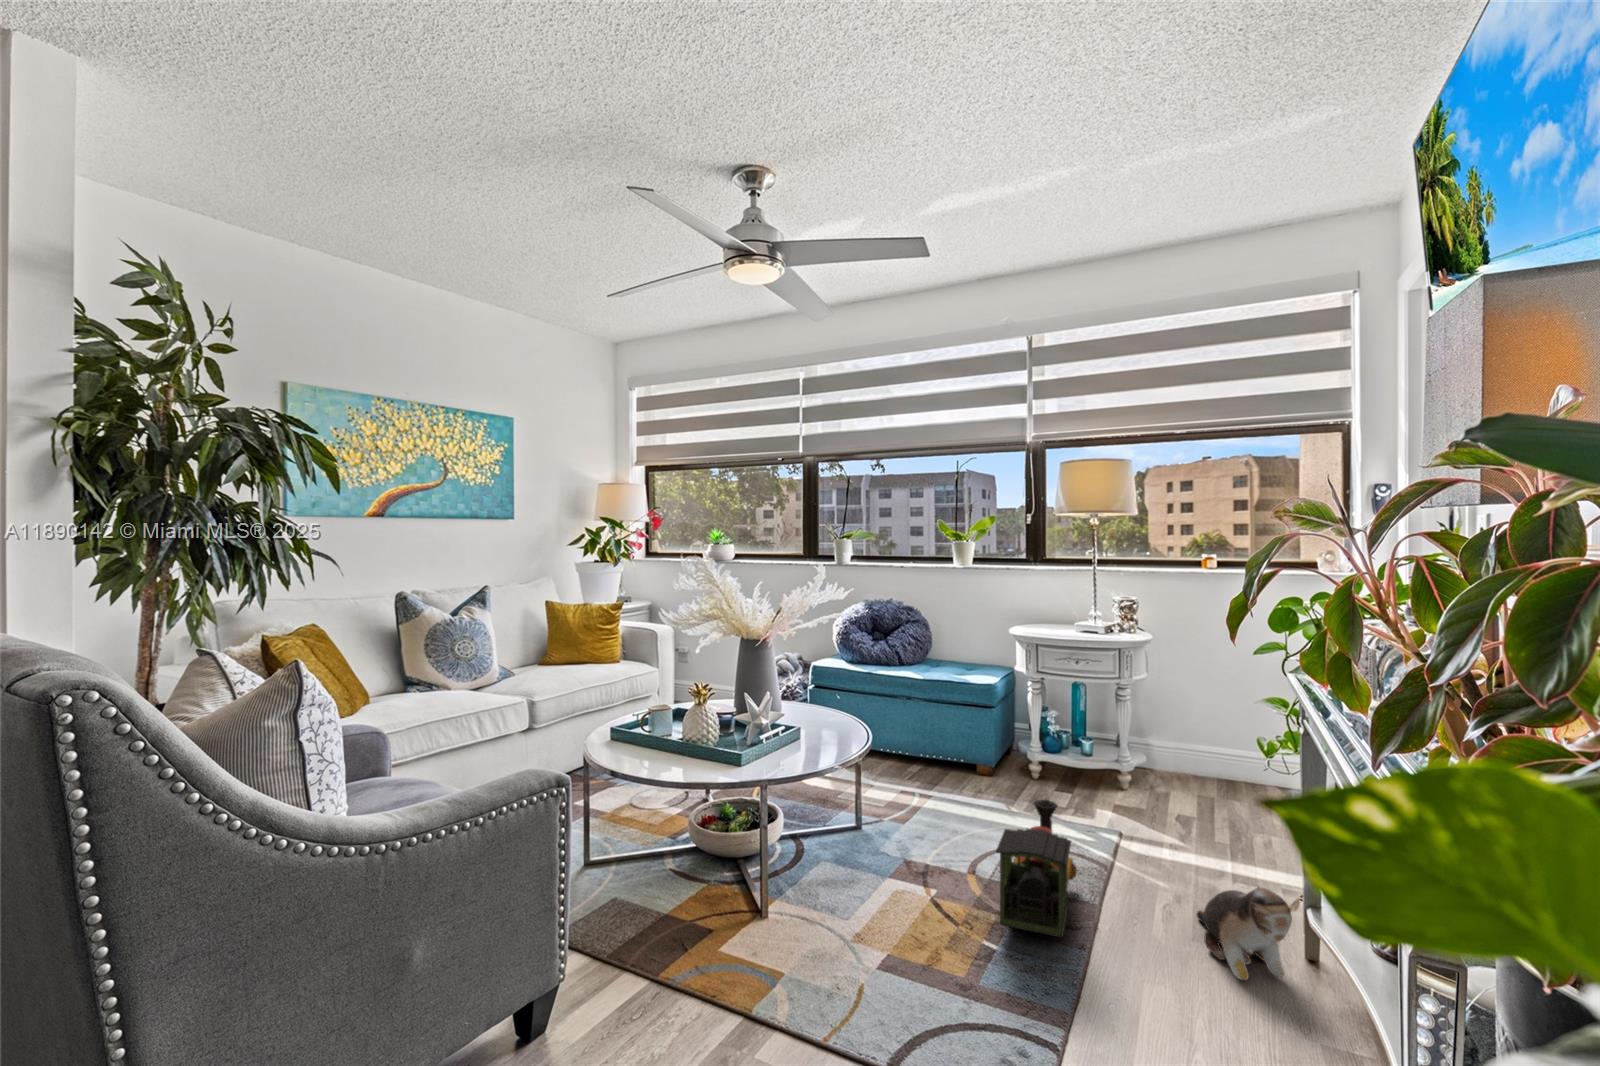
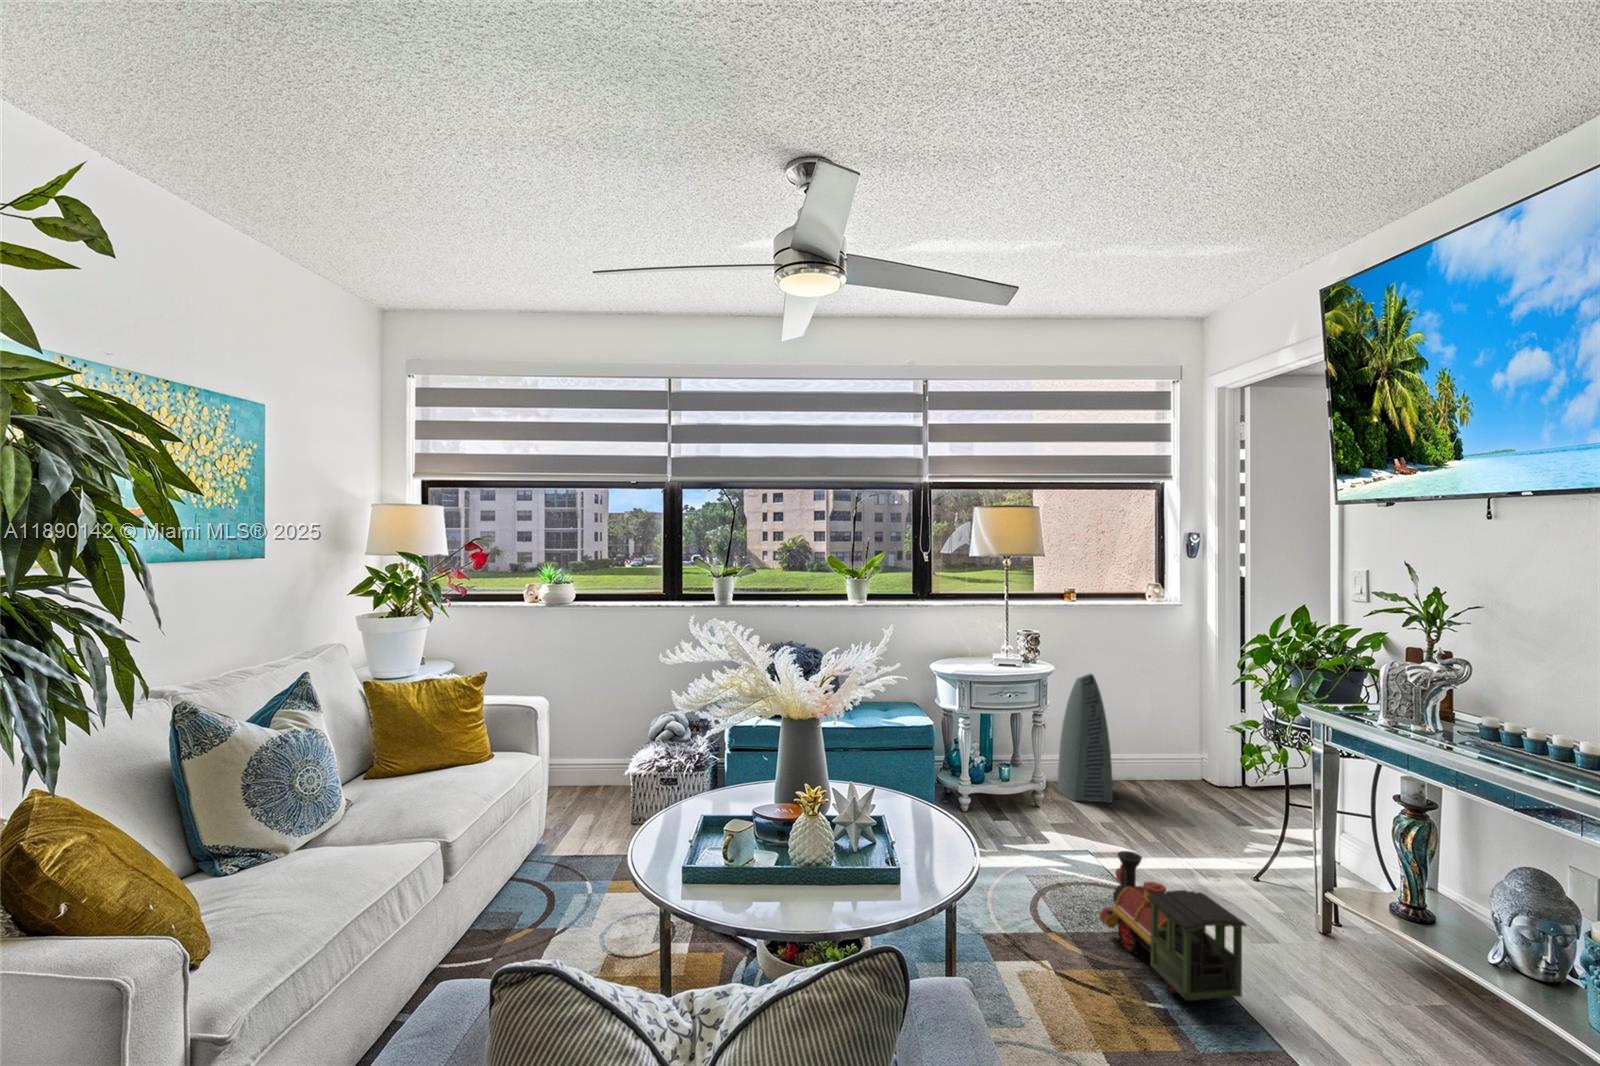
air purifier: none [1168,650,1229,798] -> present [1058,674,1113,803]
plush toy: present [1196,887,1300,980] -> none [1256,903,1420,988]

